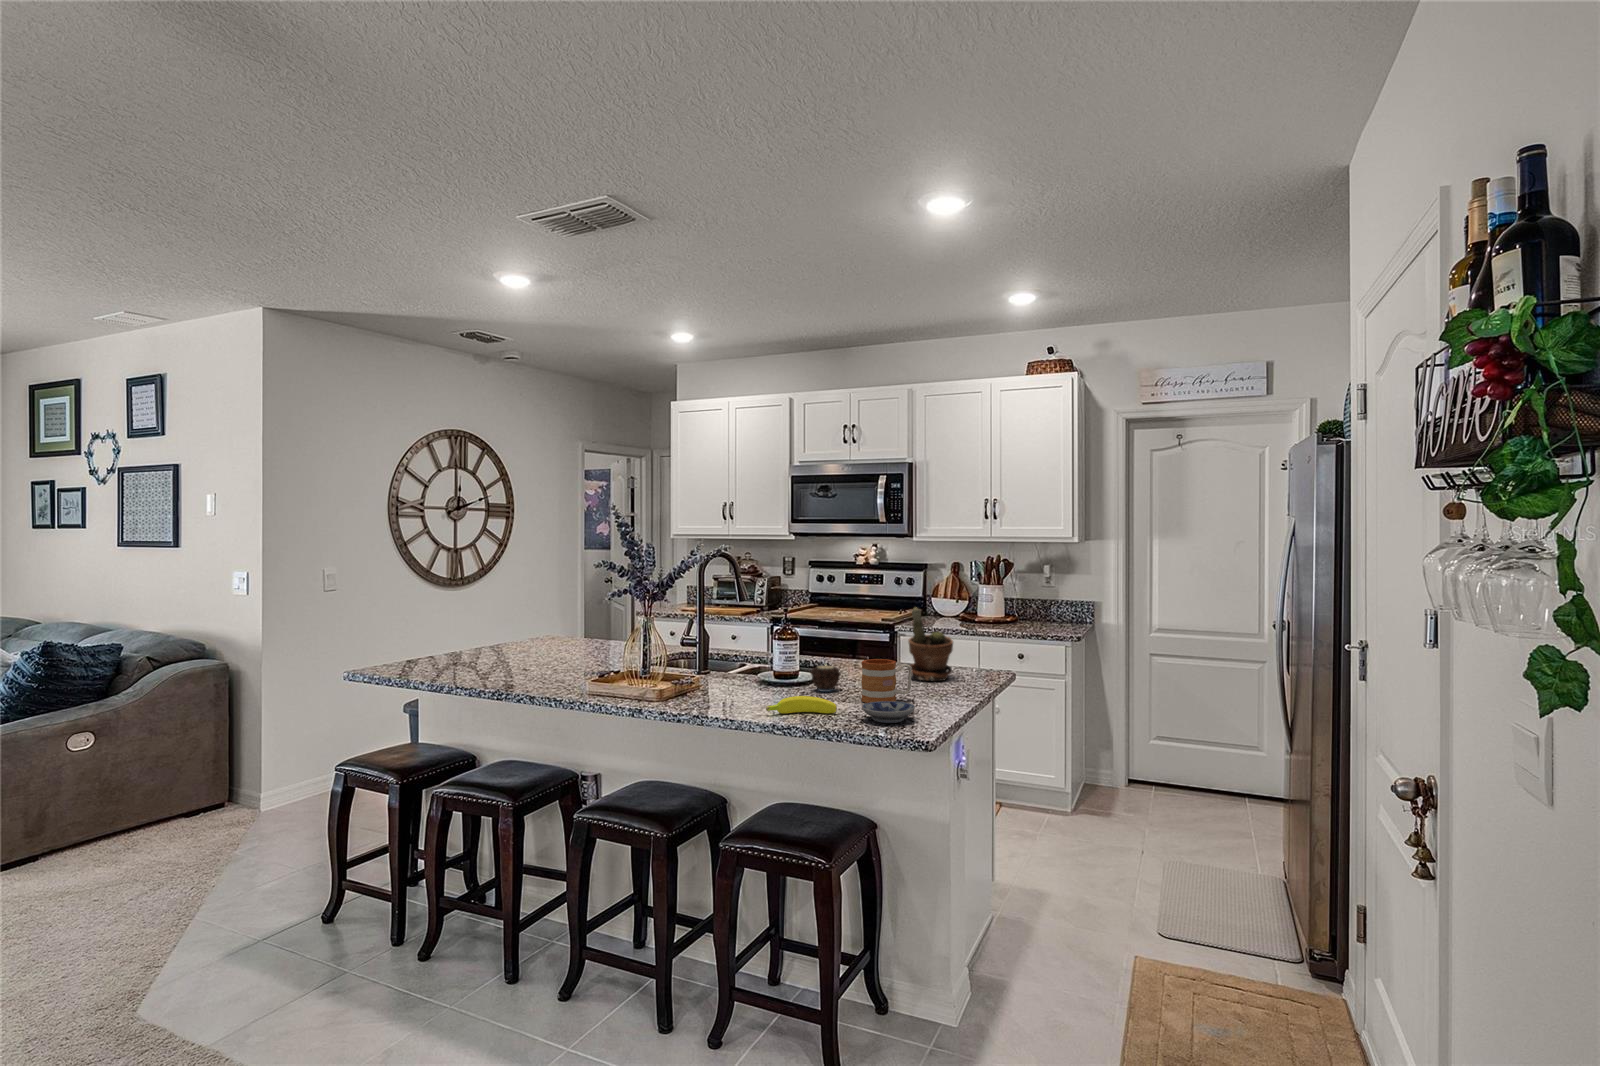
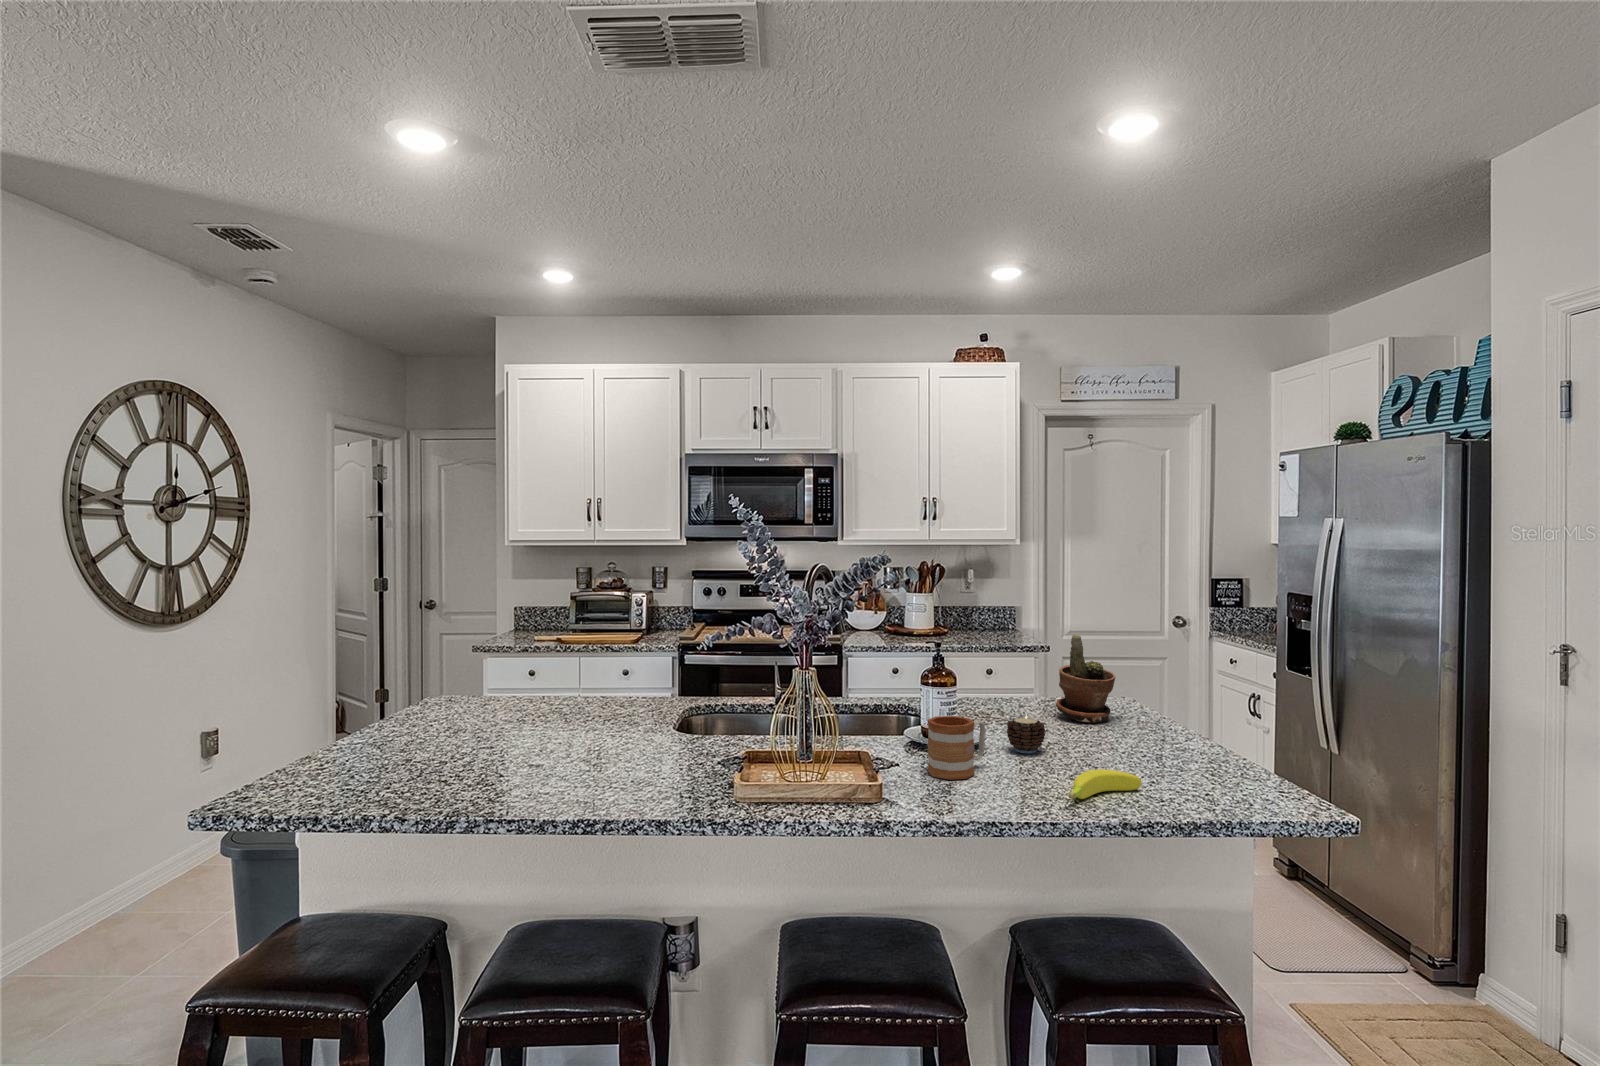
mug: present [861,659,912,703] -> present [927,716,985,780]
bowl: present [862,701,915,723] -> none [1181,764,1257,797]

